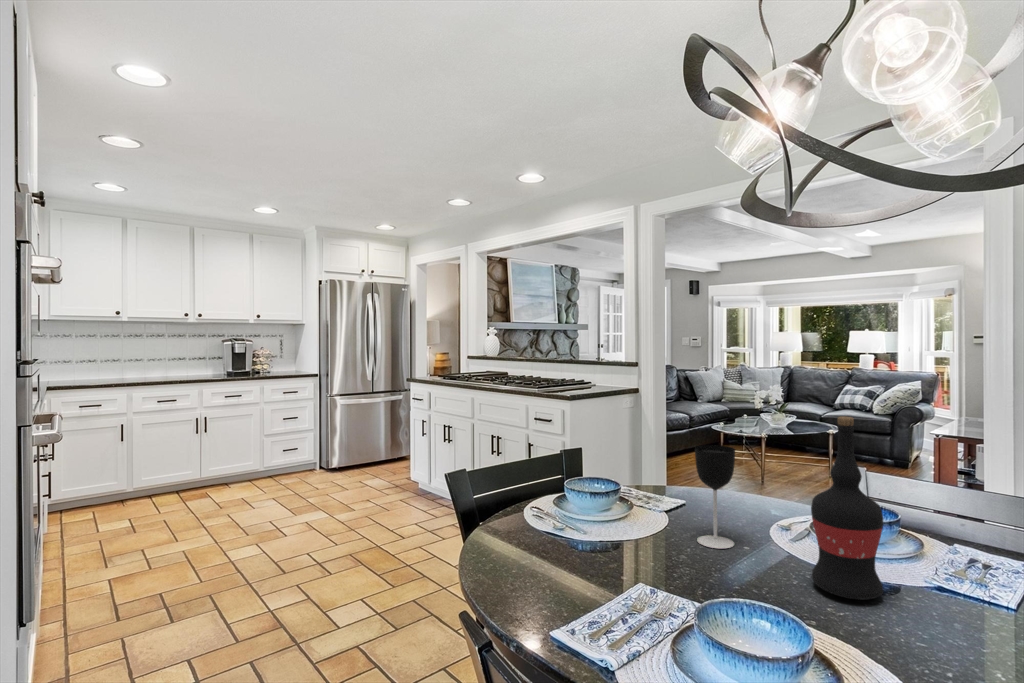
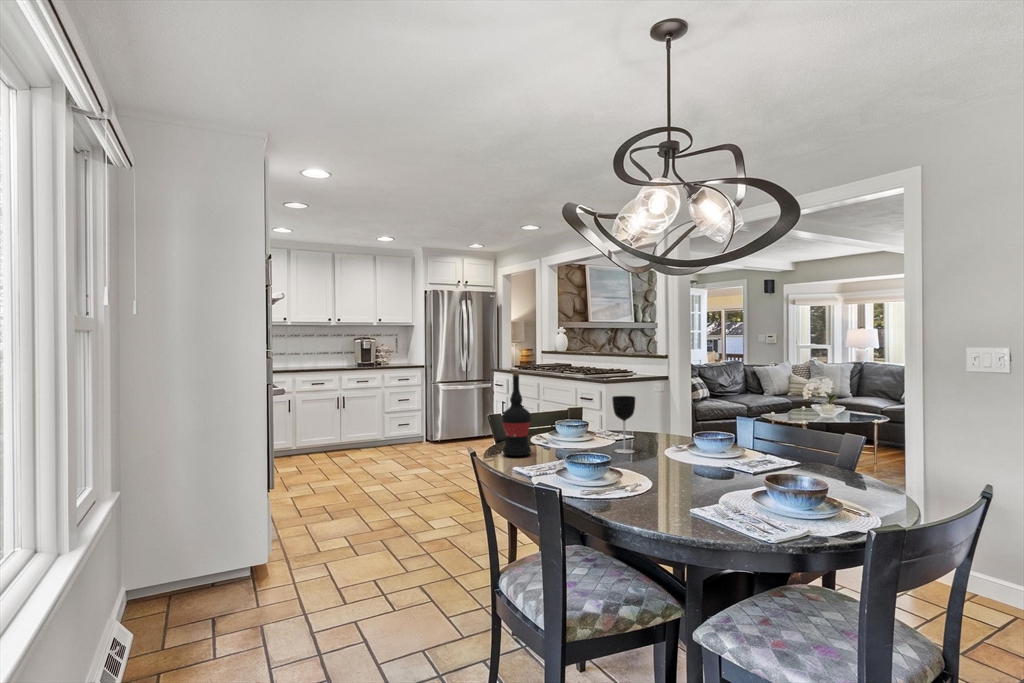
wine bottle: present [811,416,884,600] -> present [502,372,531,456]

